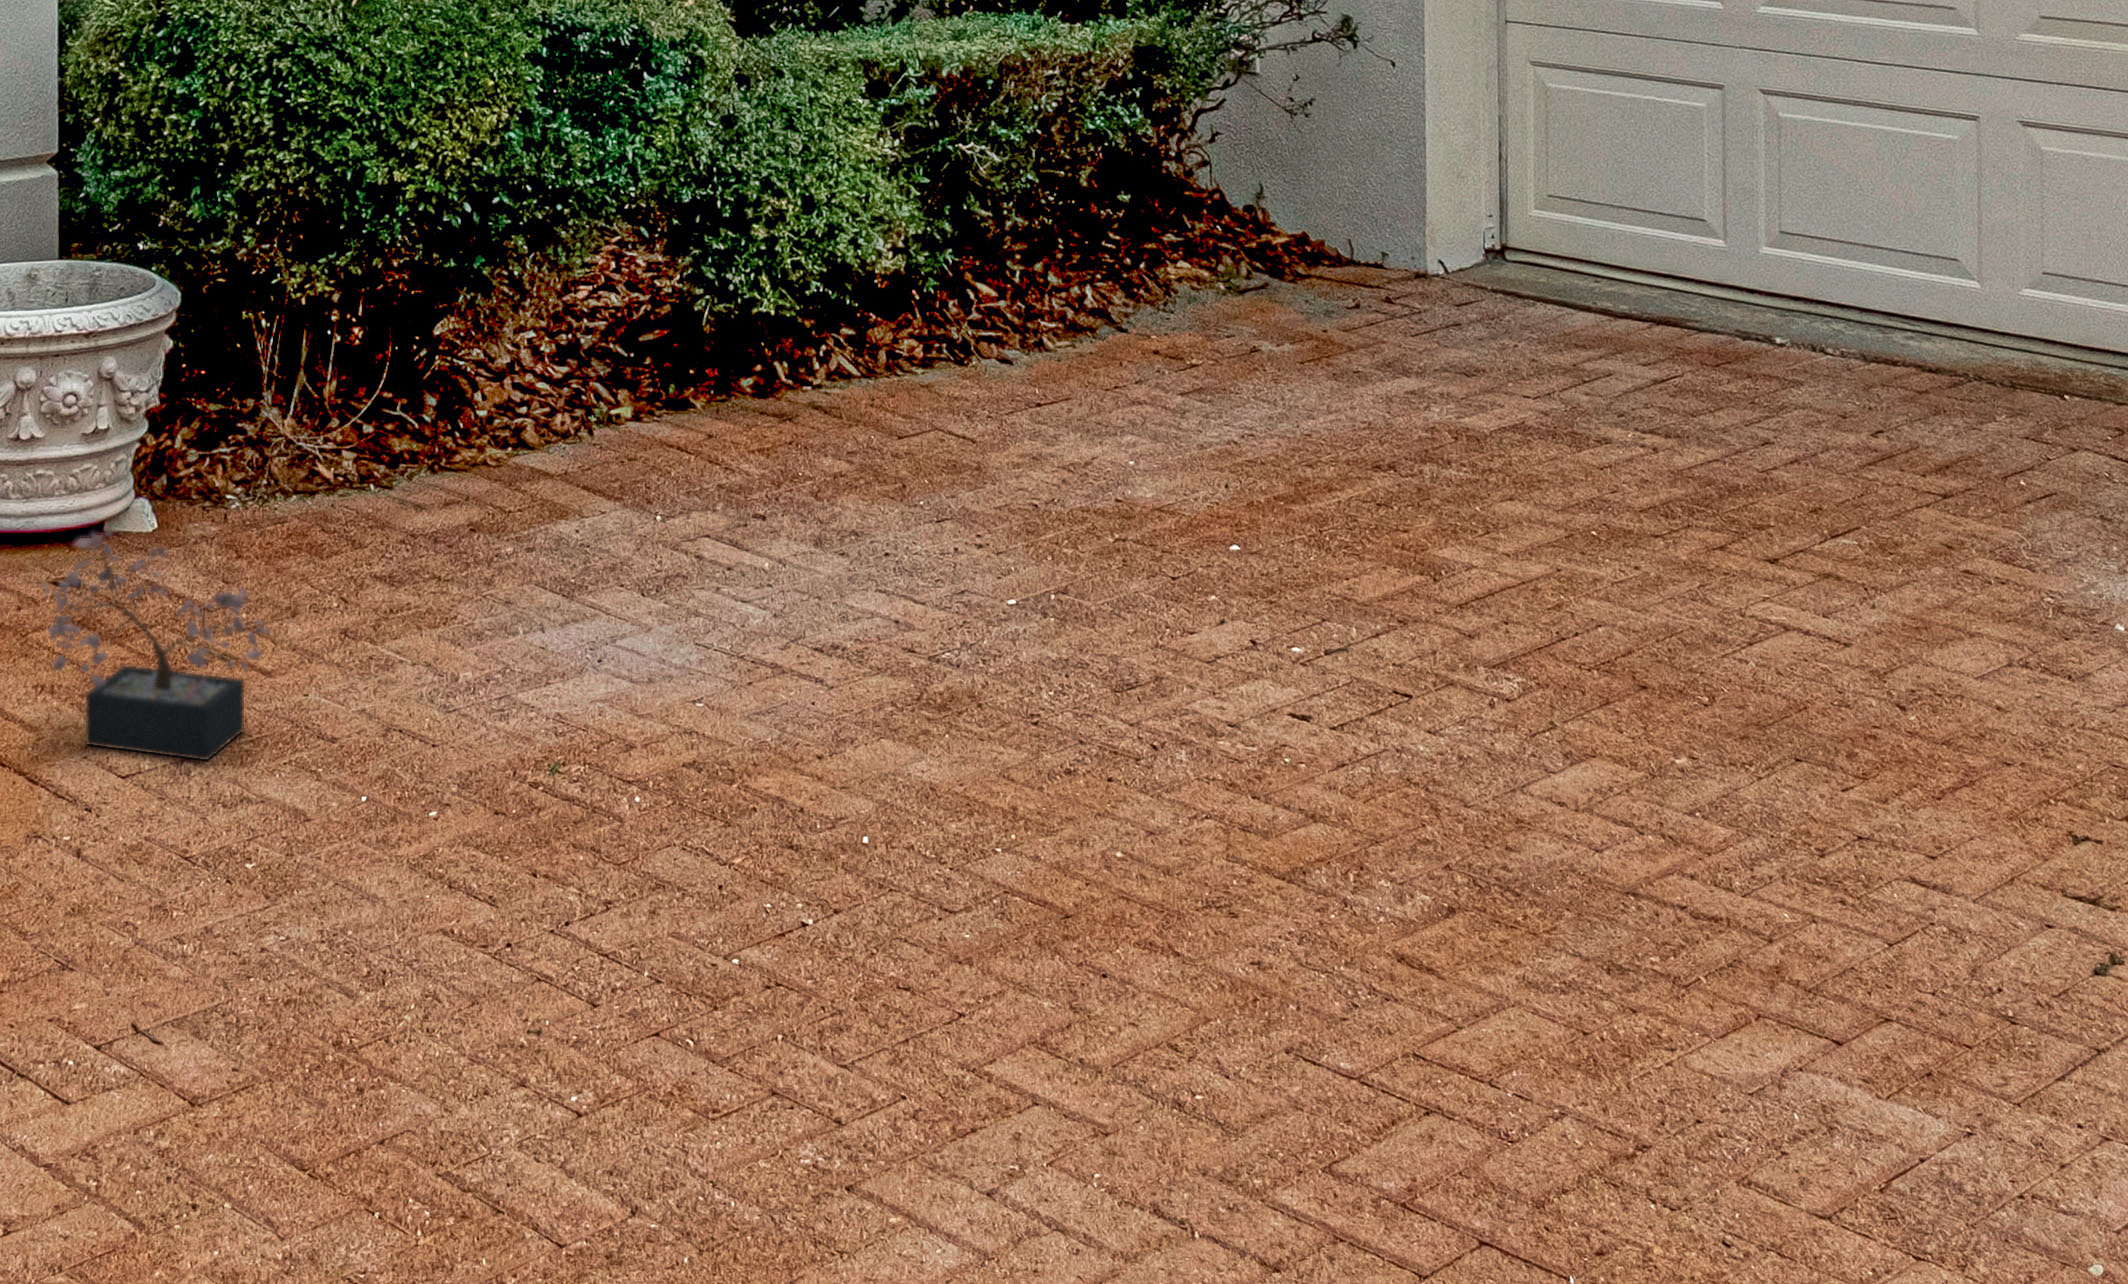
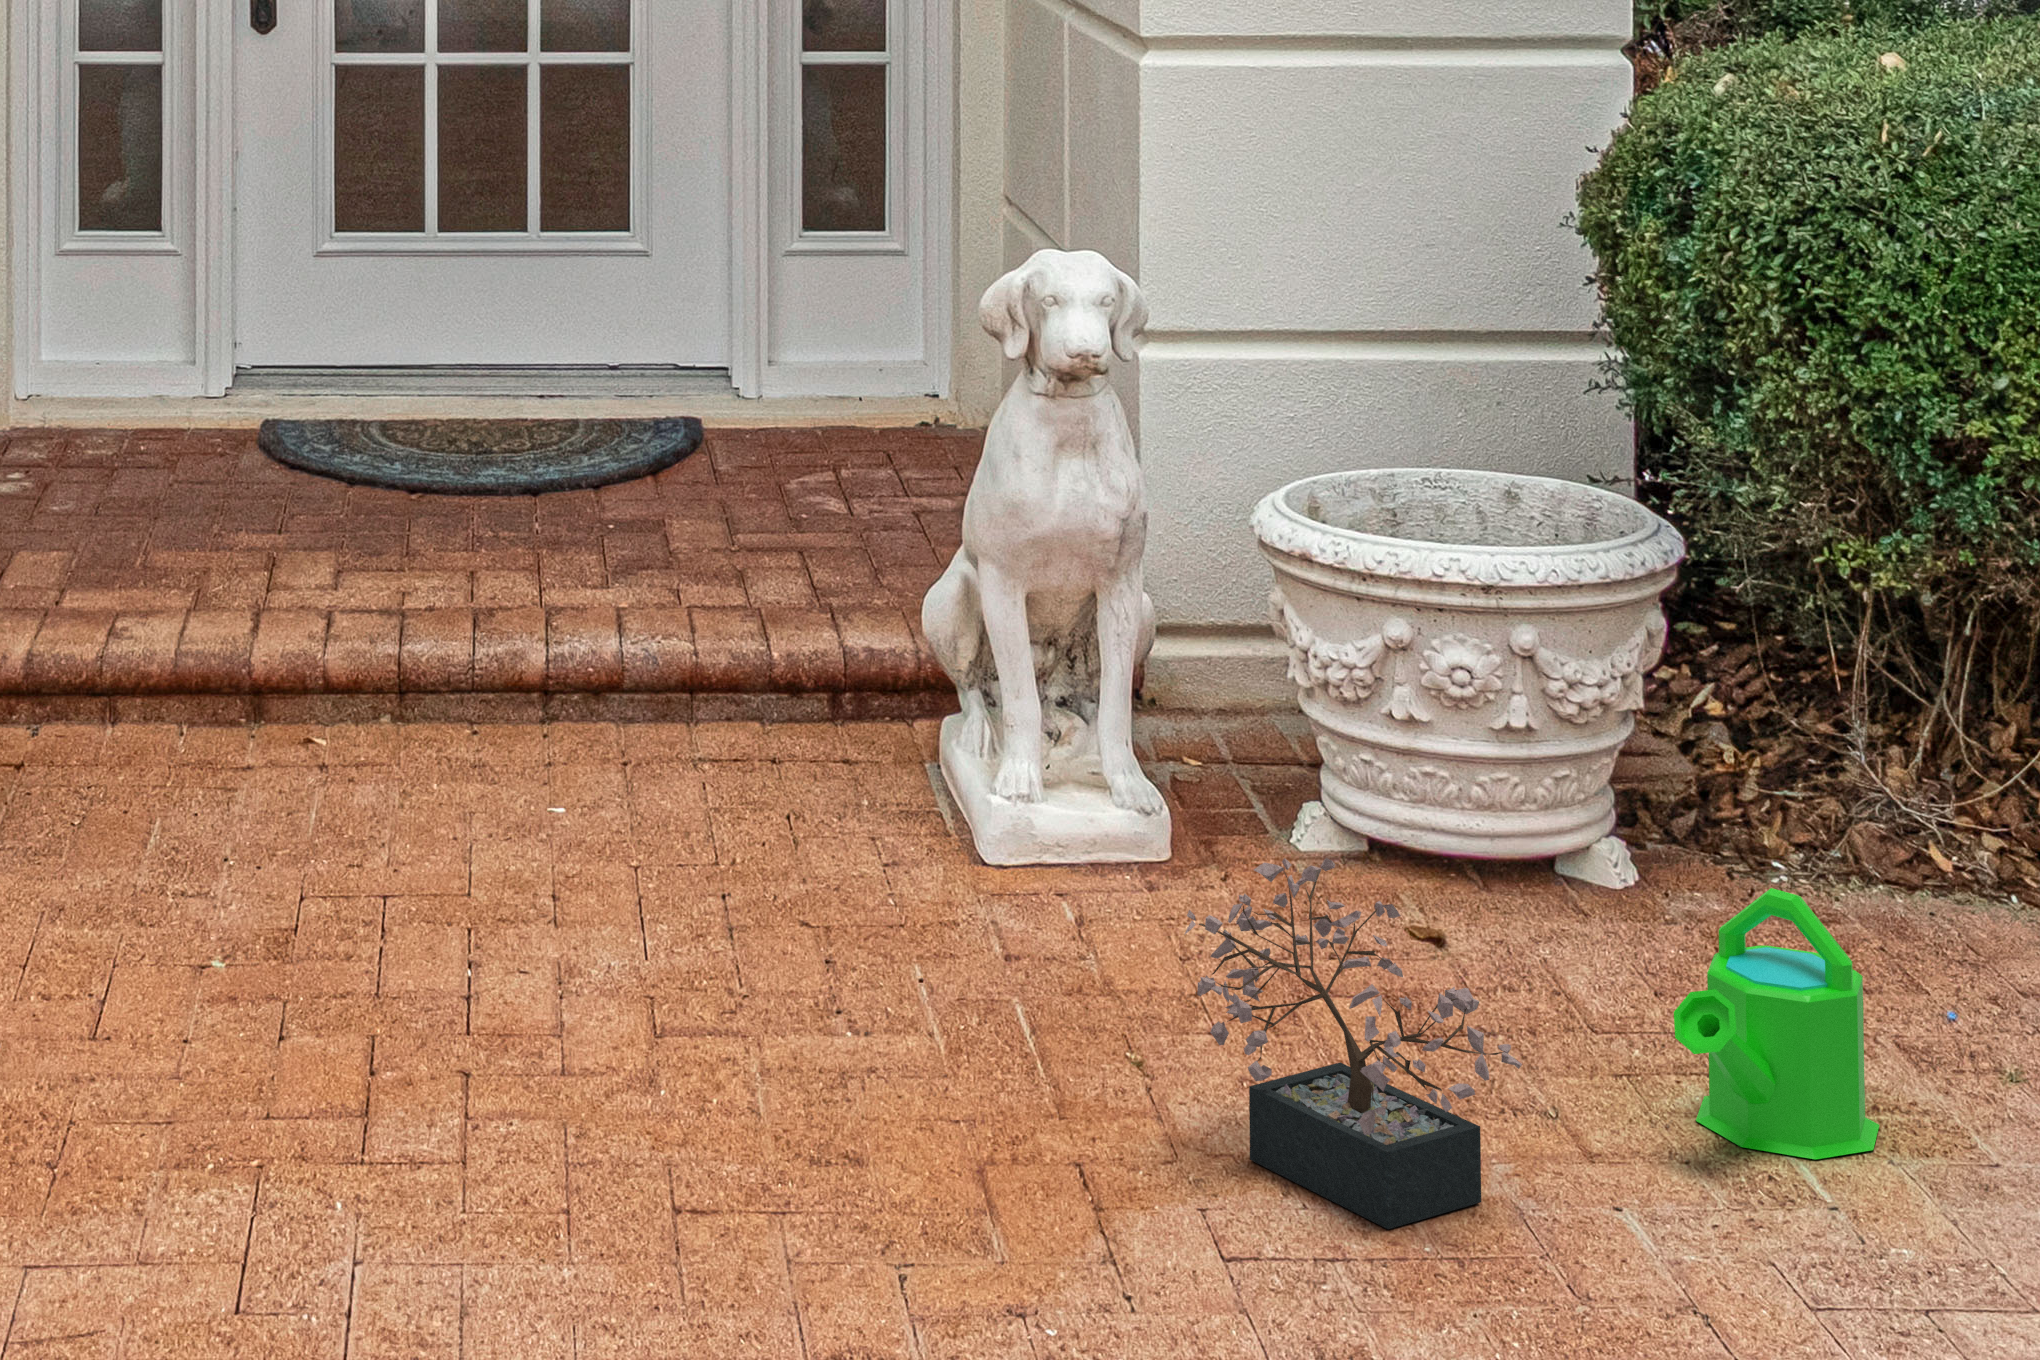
watering can: none [304,488,421,660] -> present [1674,888,1879,1159]

